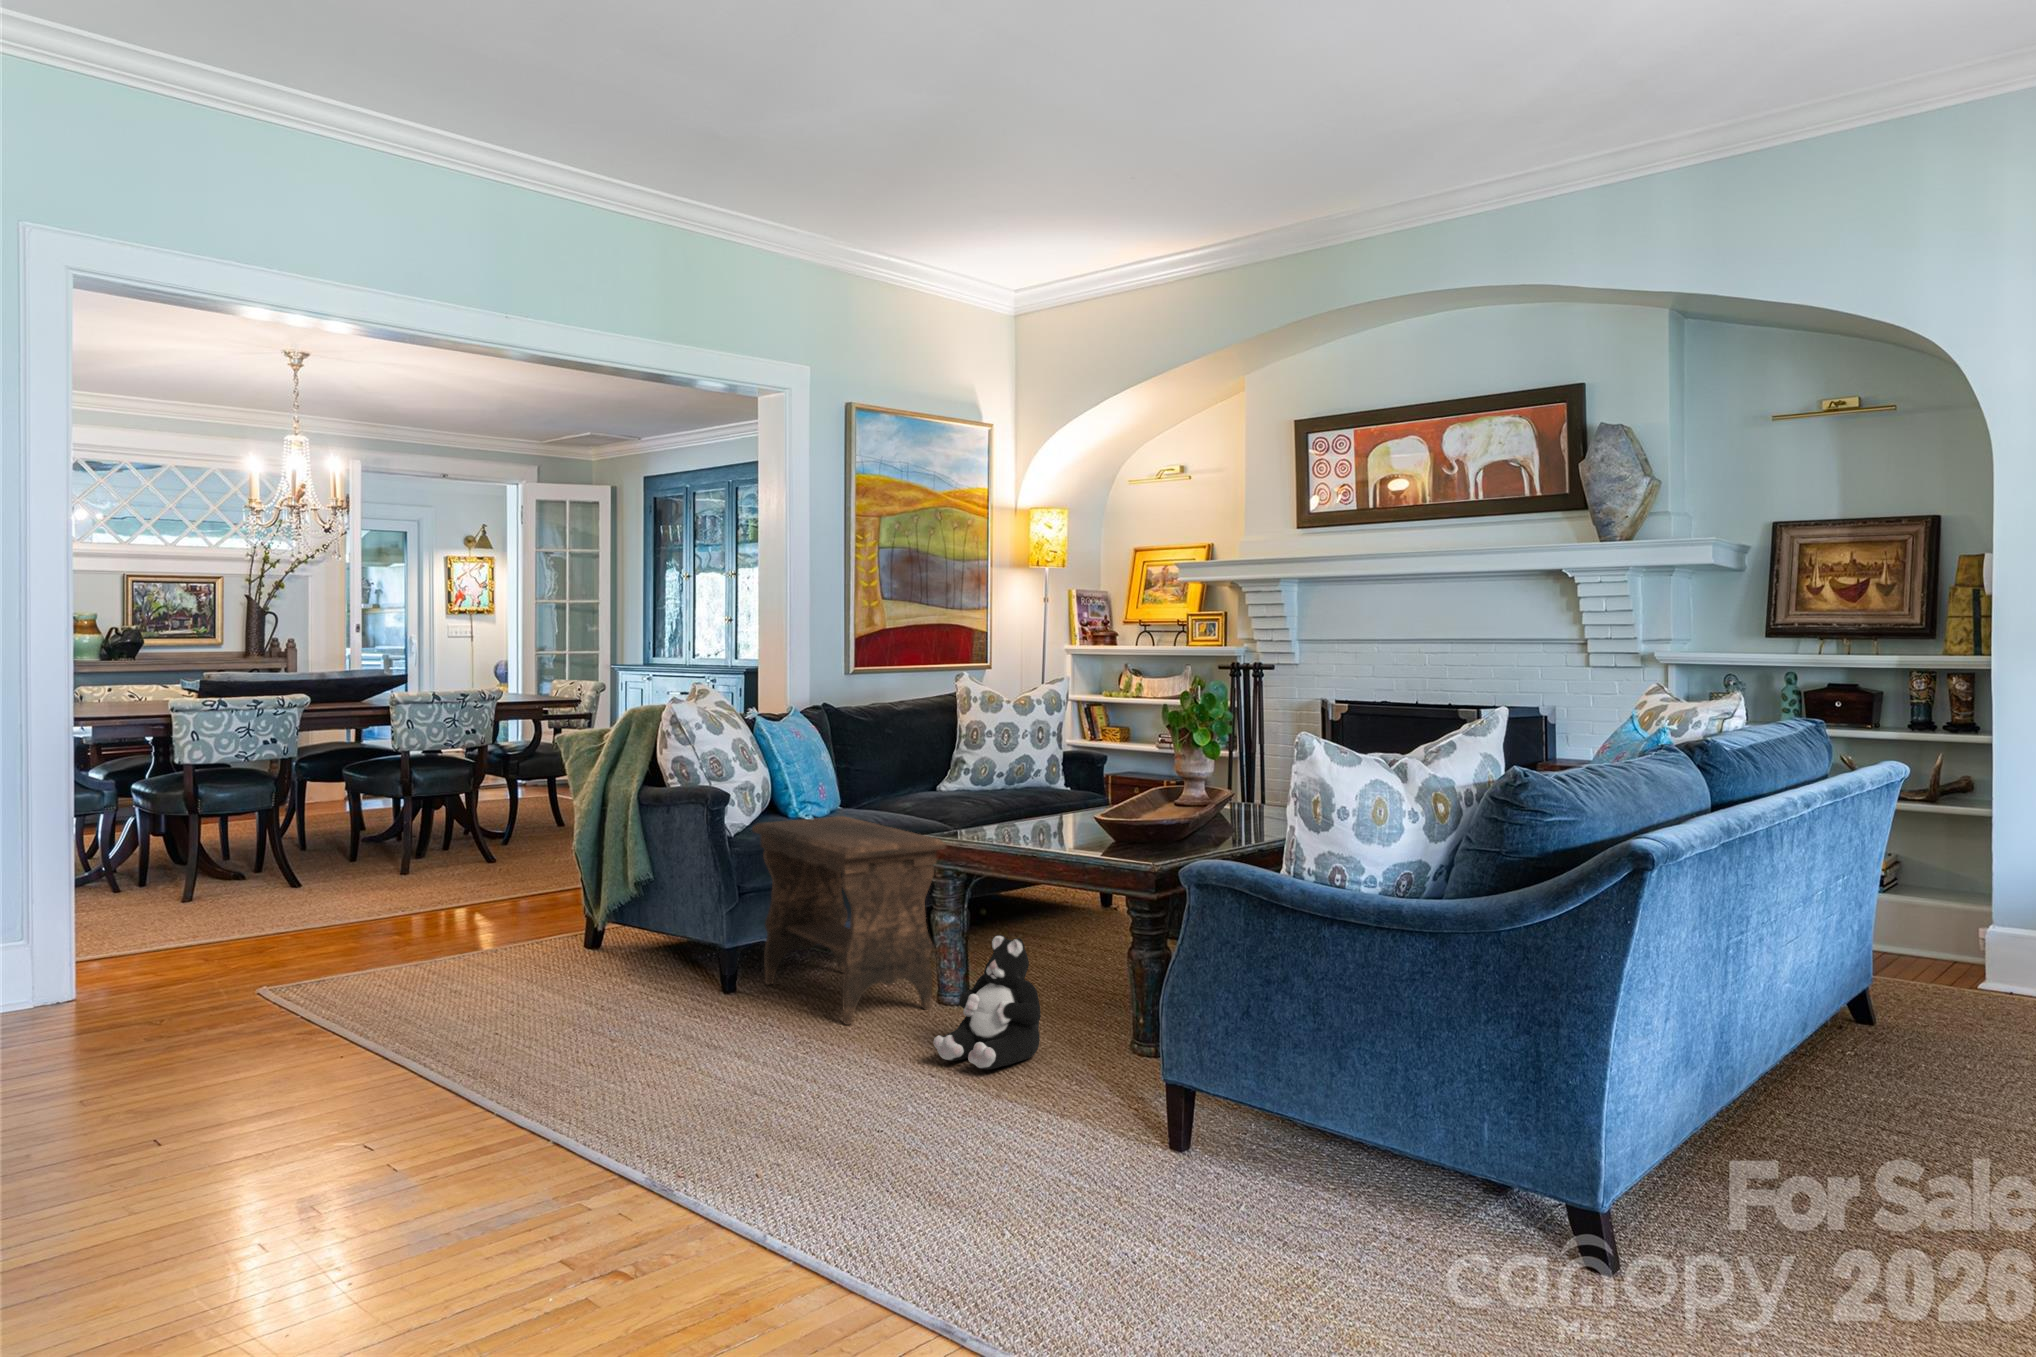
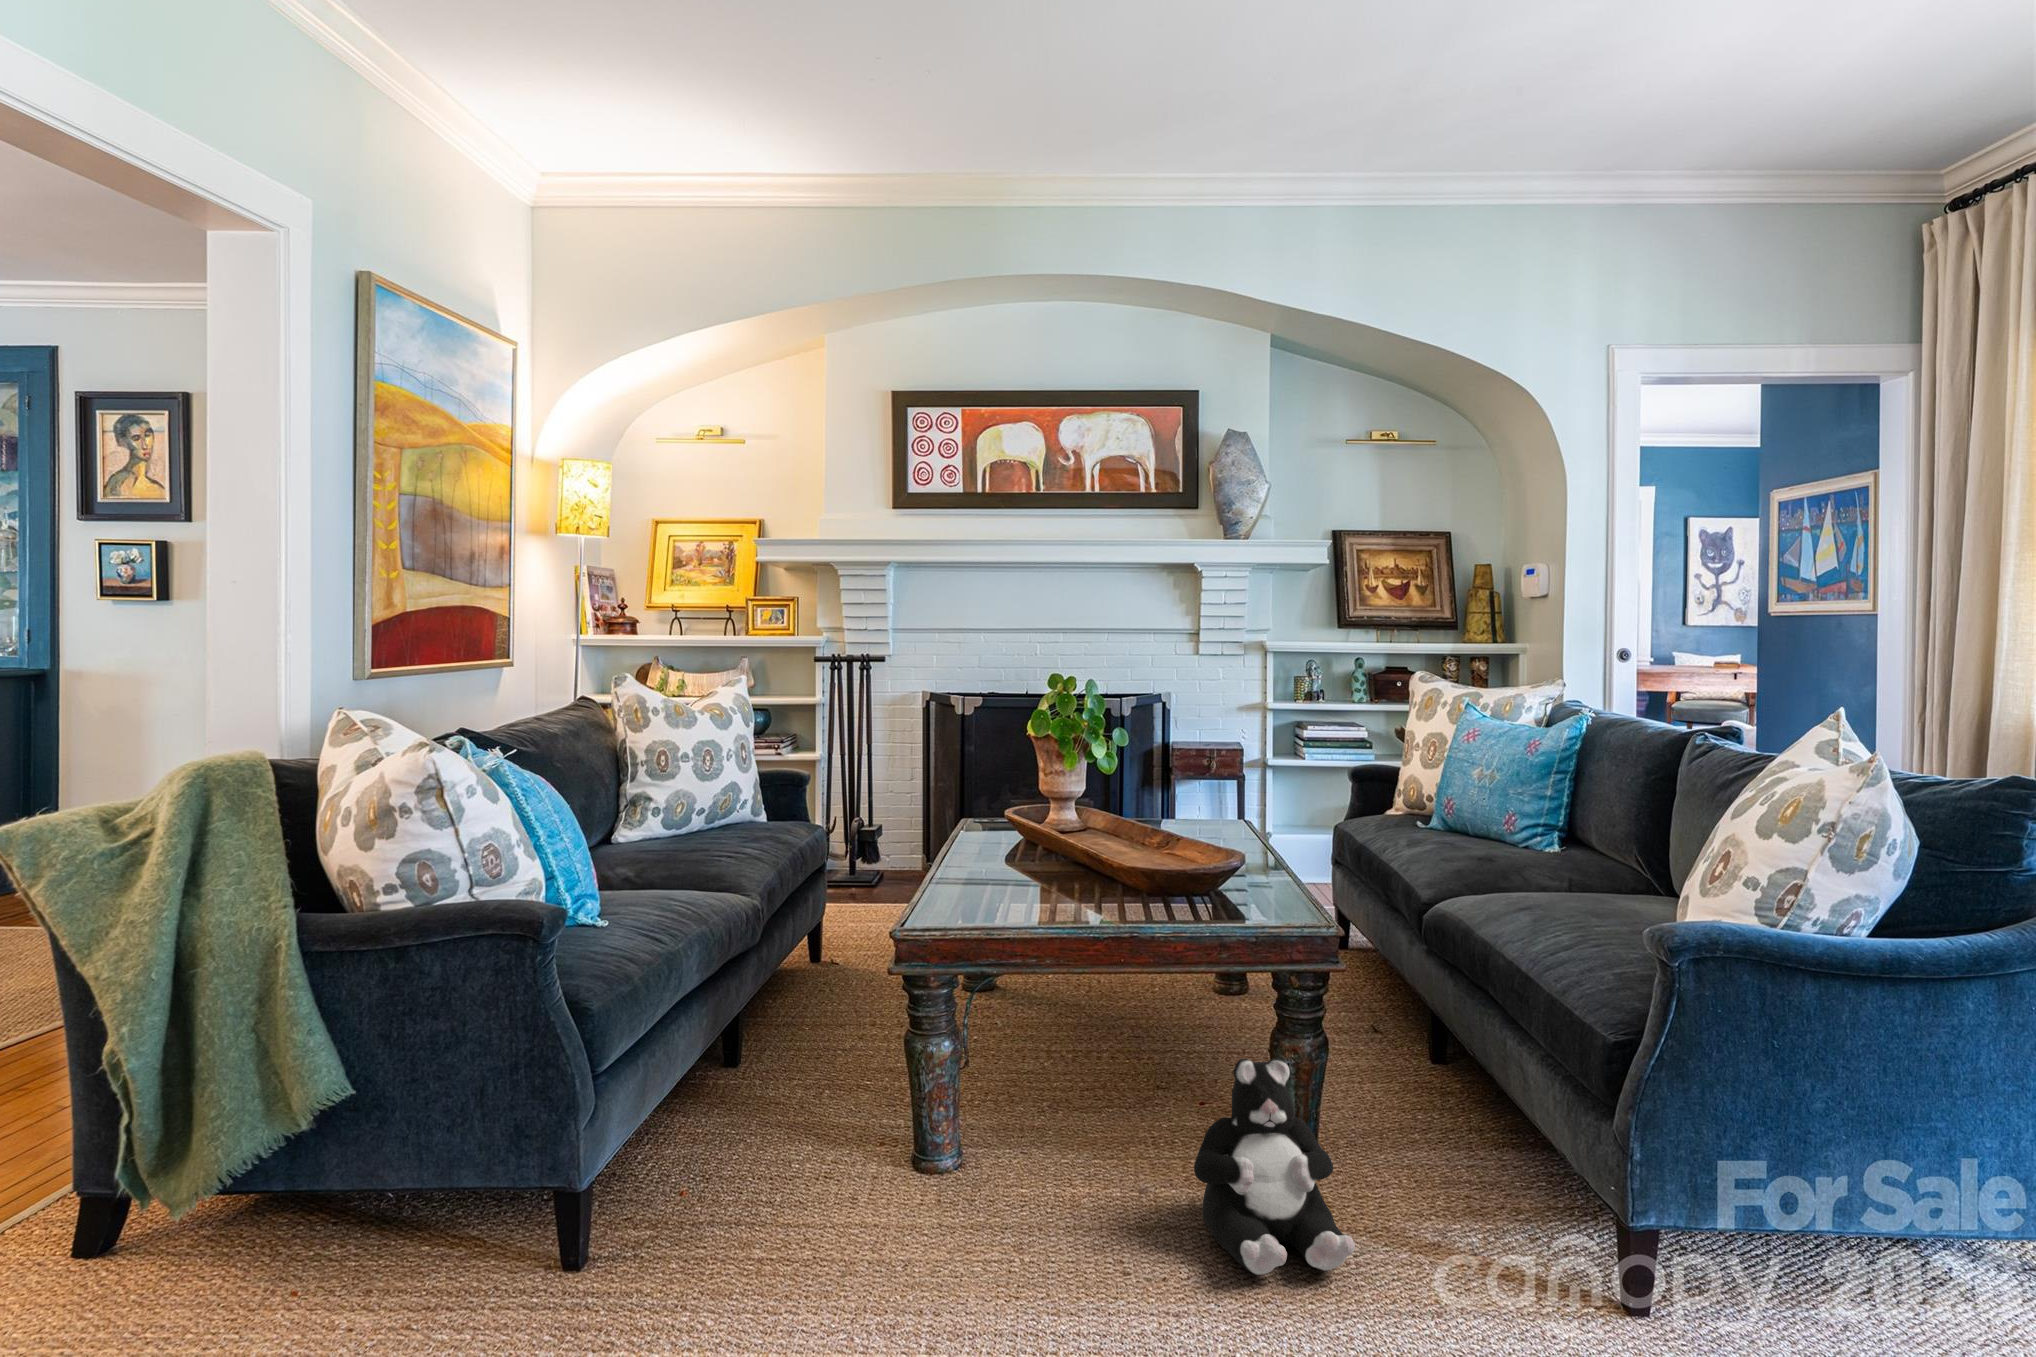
footstool: present [752,816,946,1025] -> none [659,914,1038,1266]

